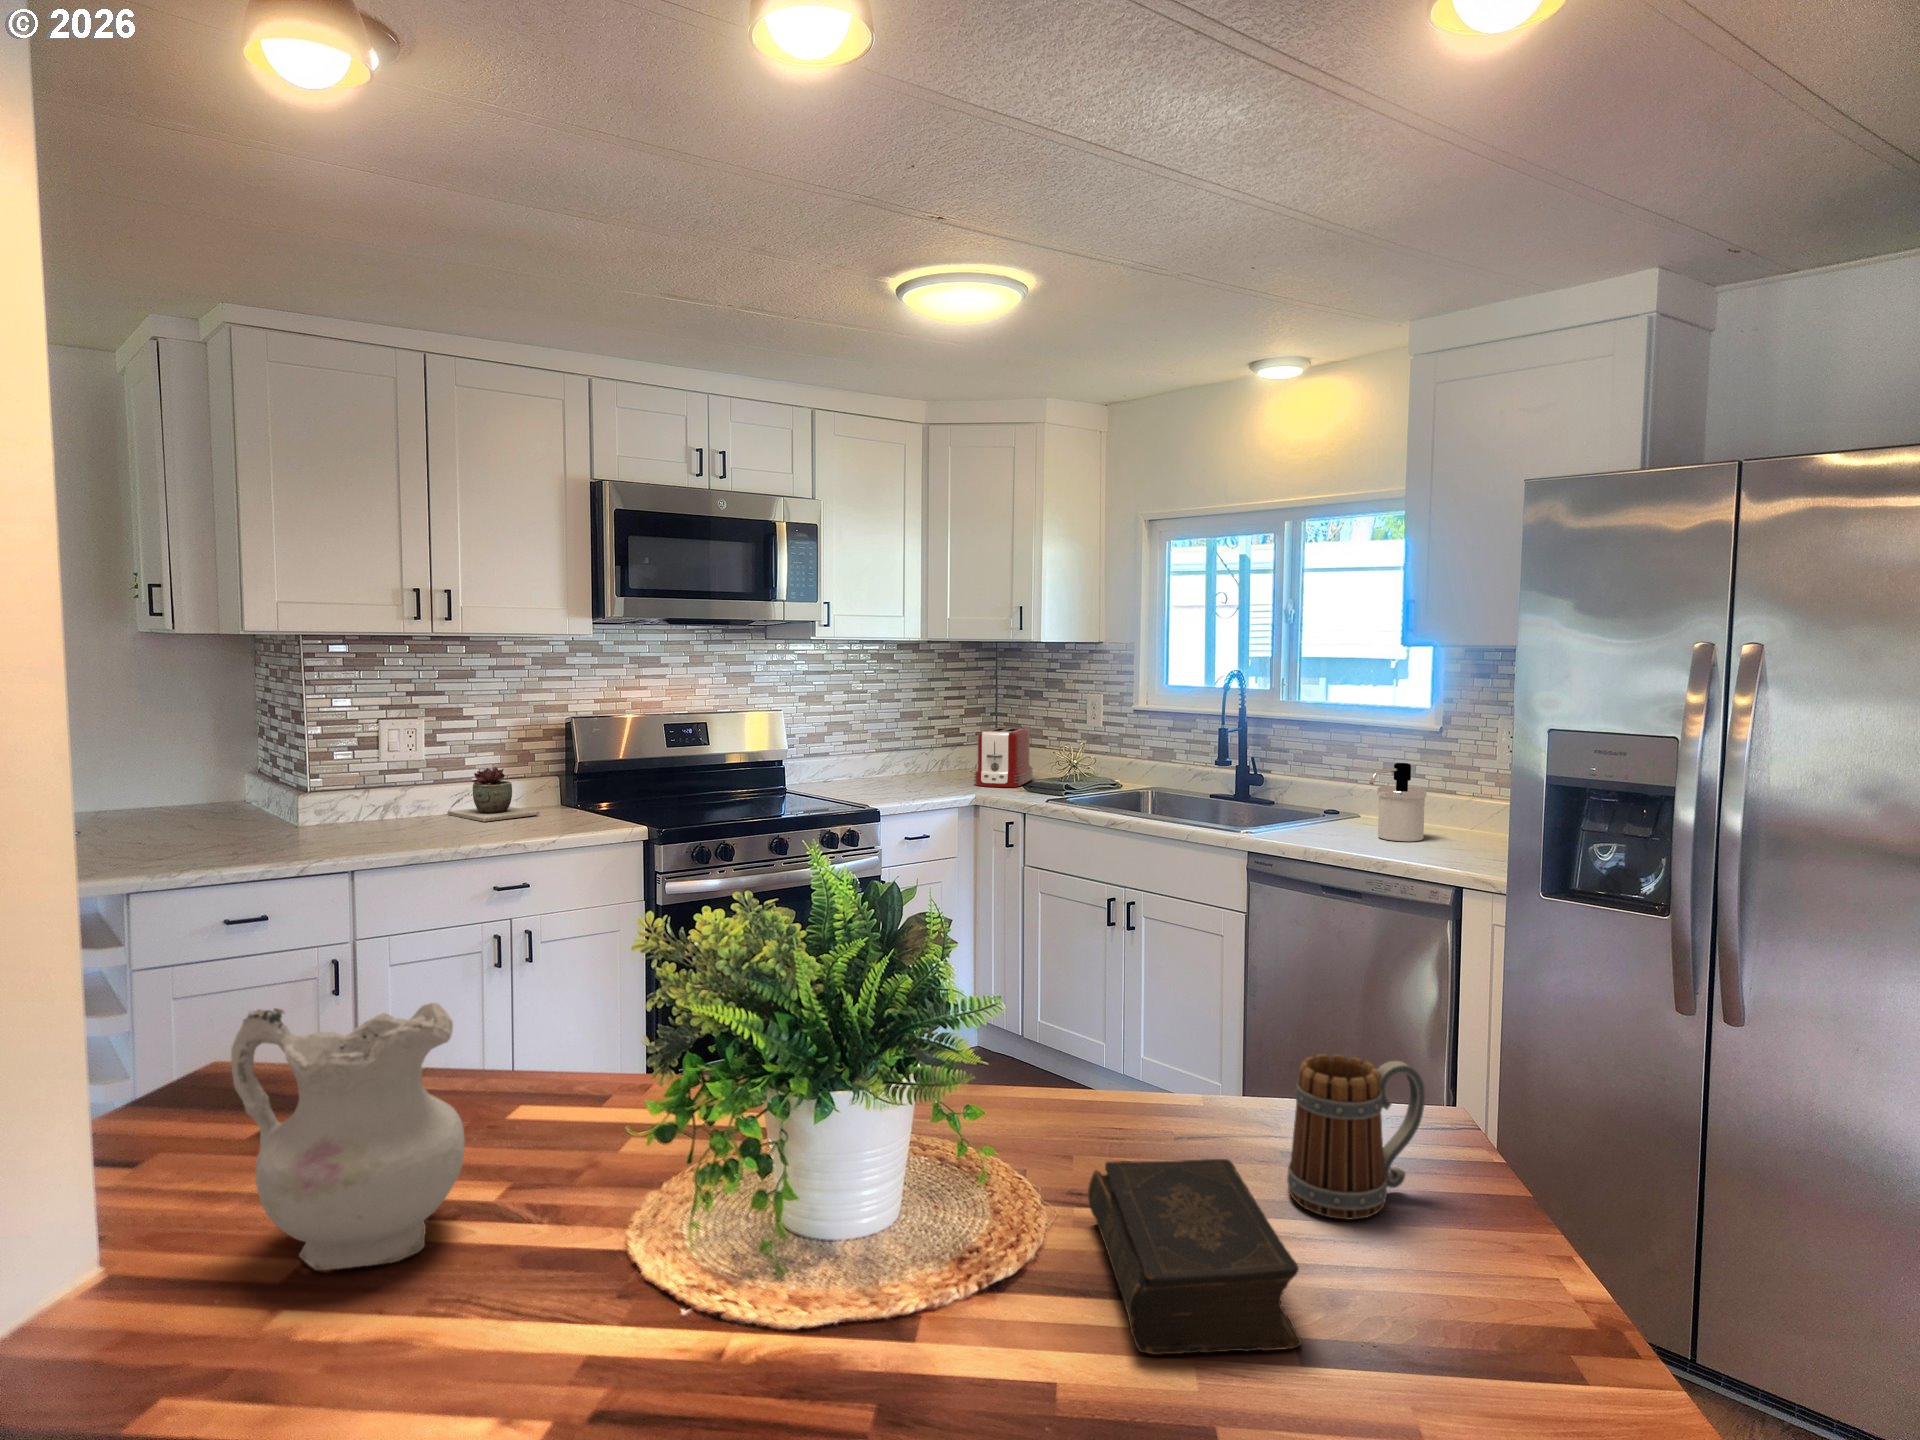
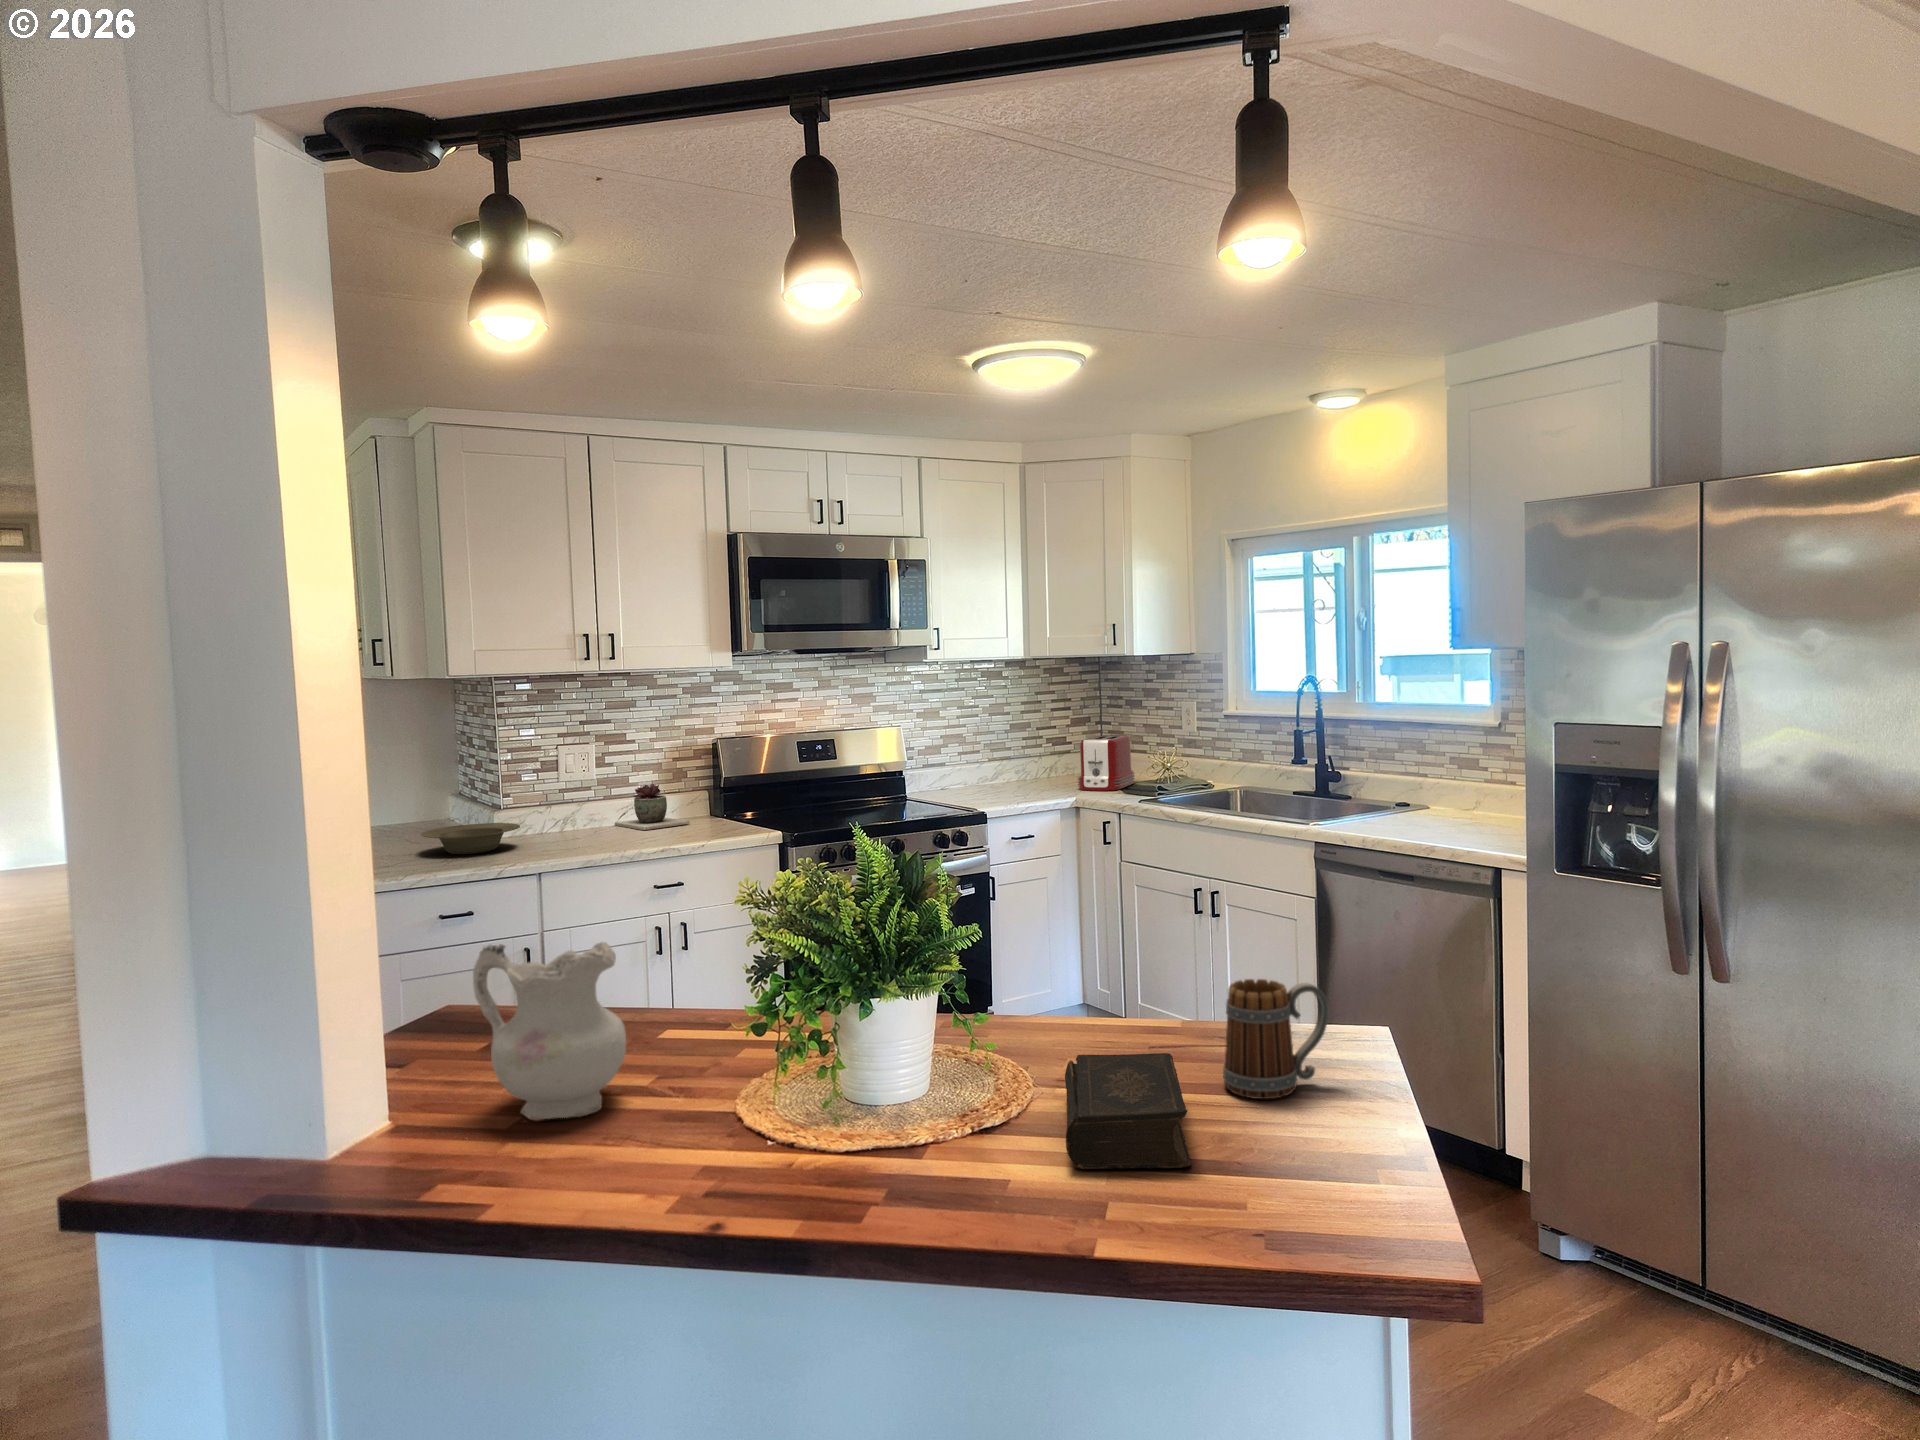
soap dispenser: present [1370,763,1427,841] -> none [1420,757,1477,829]
bowl: none [200,810,329,848] -> present [421,823,520,854]

